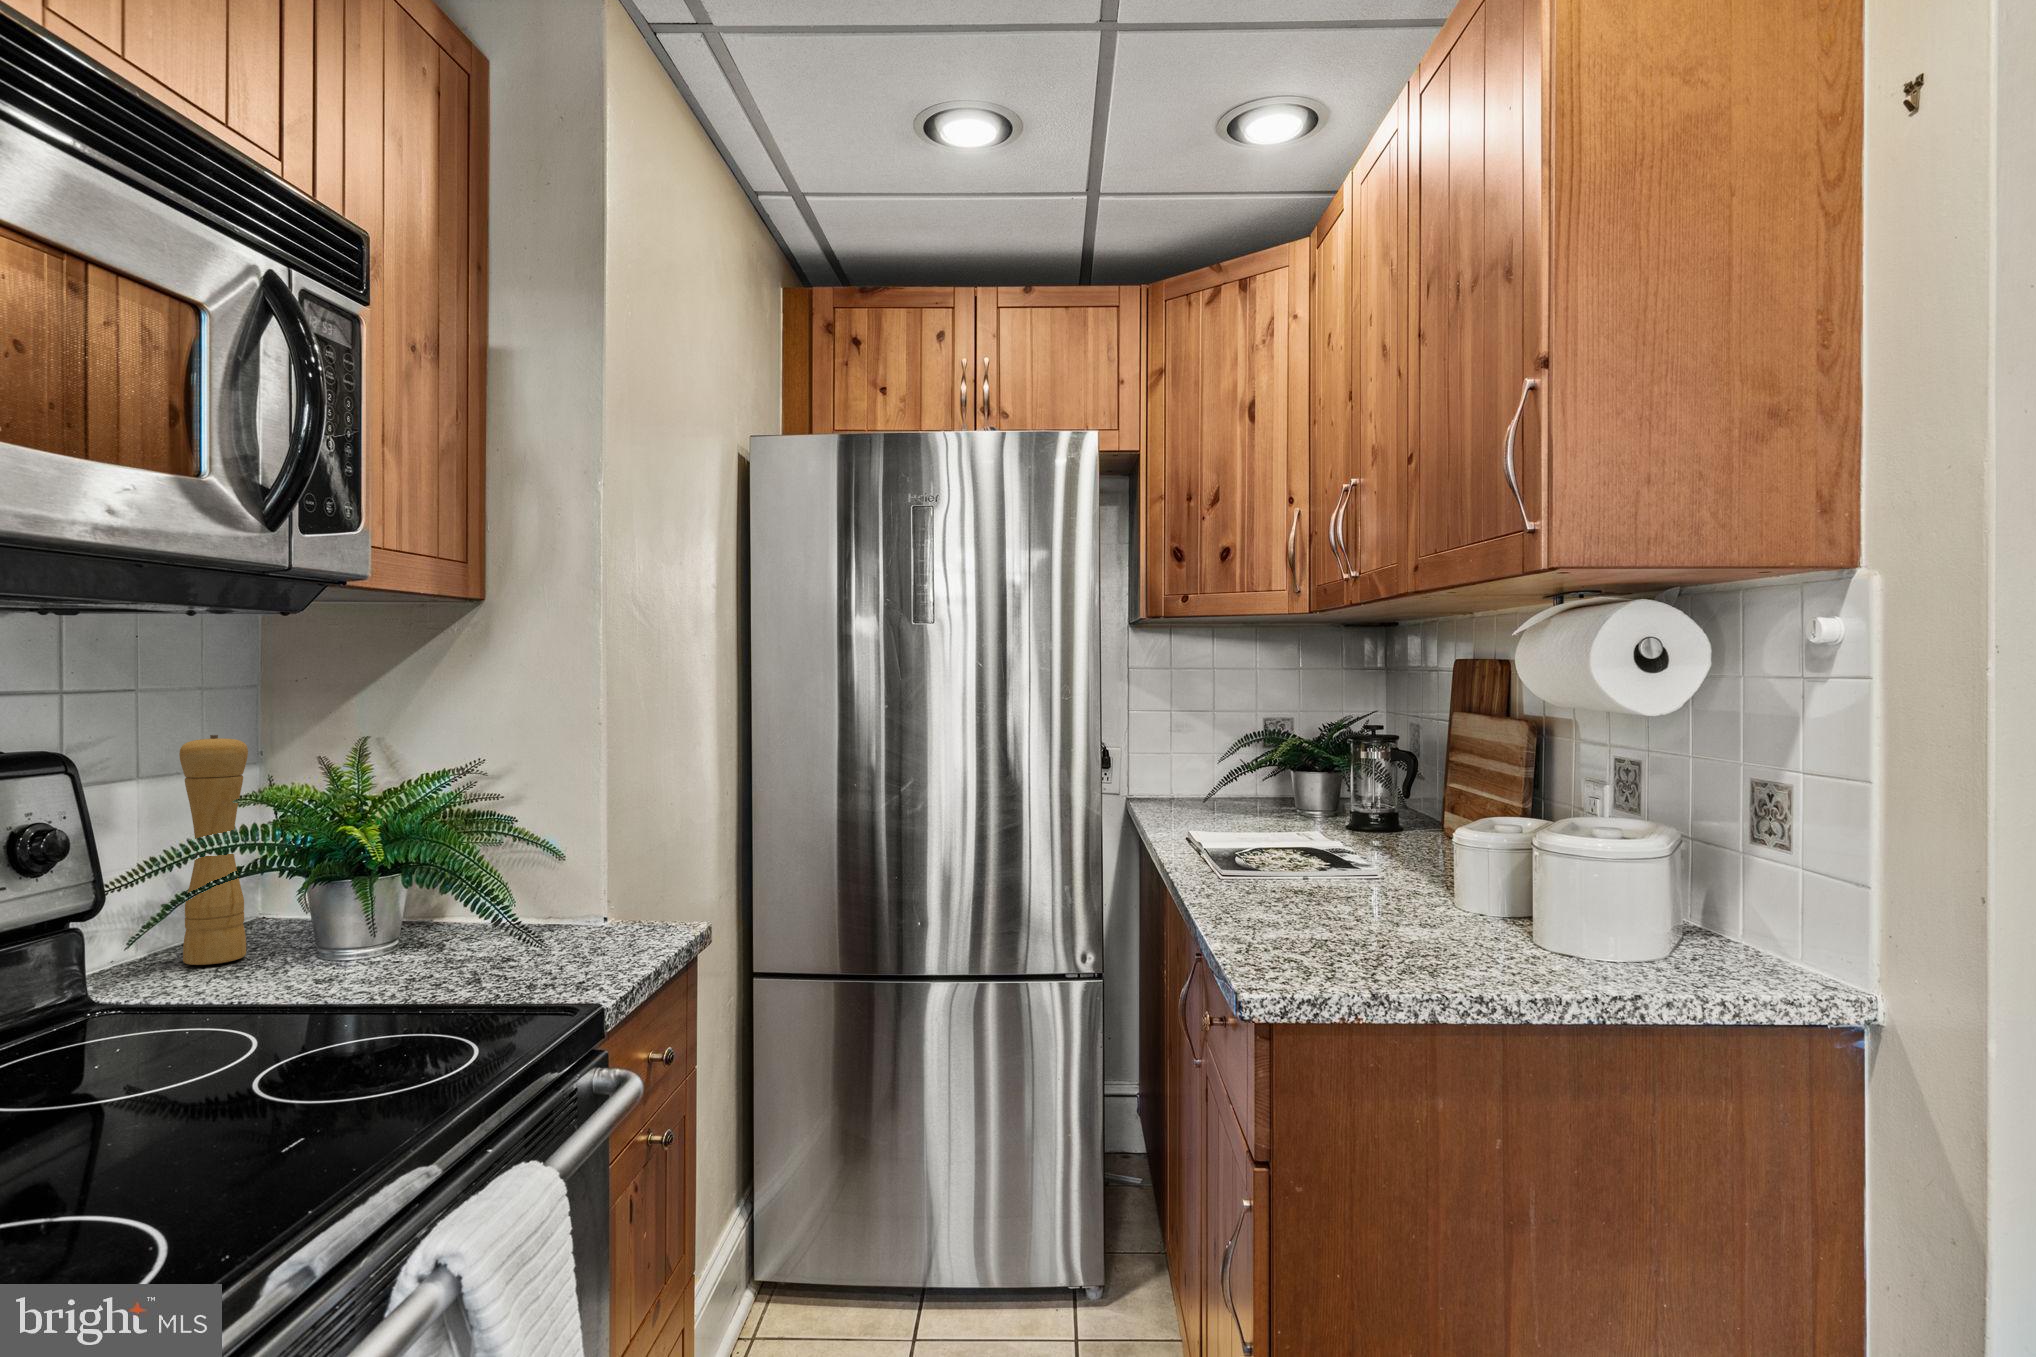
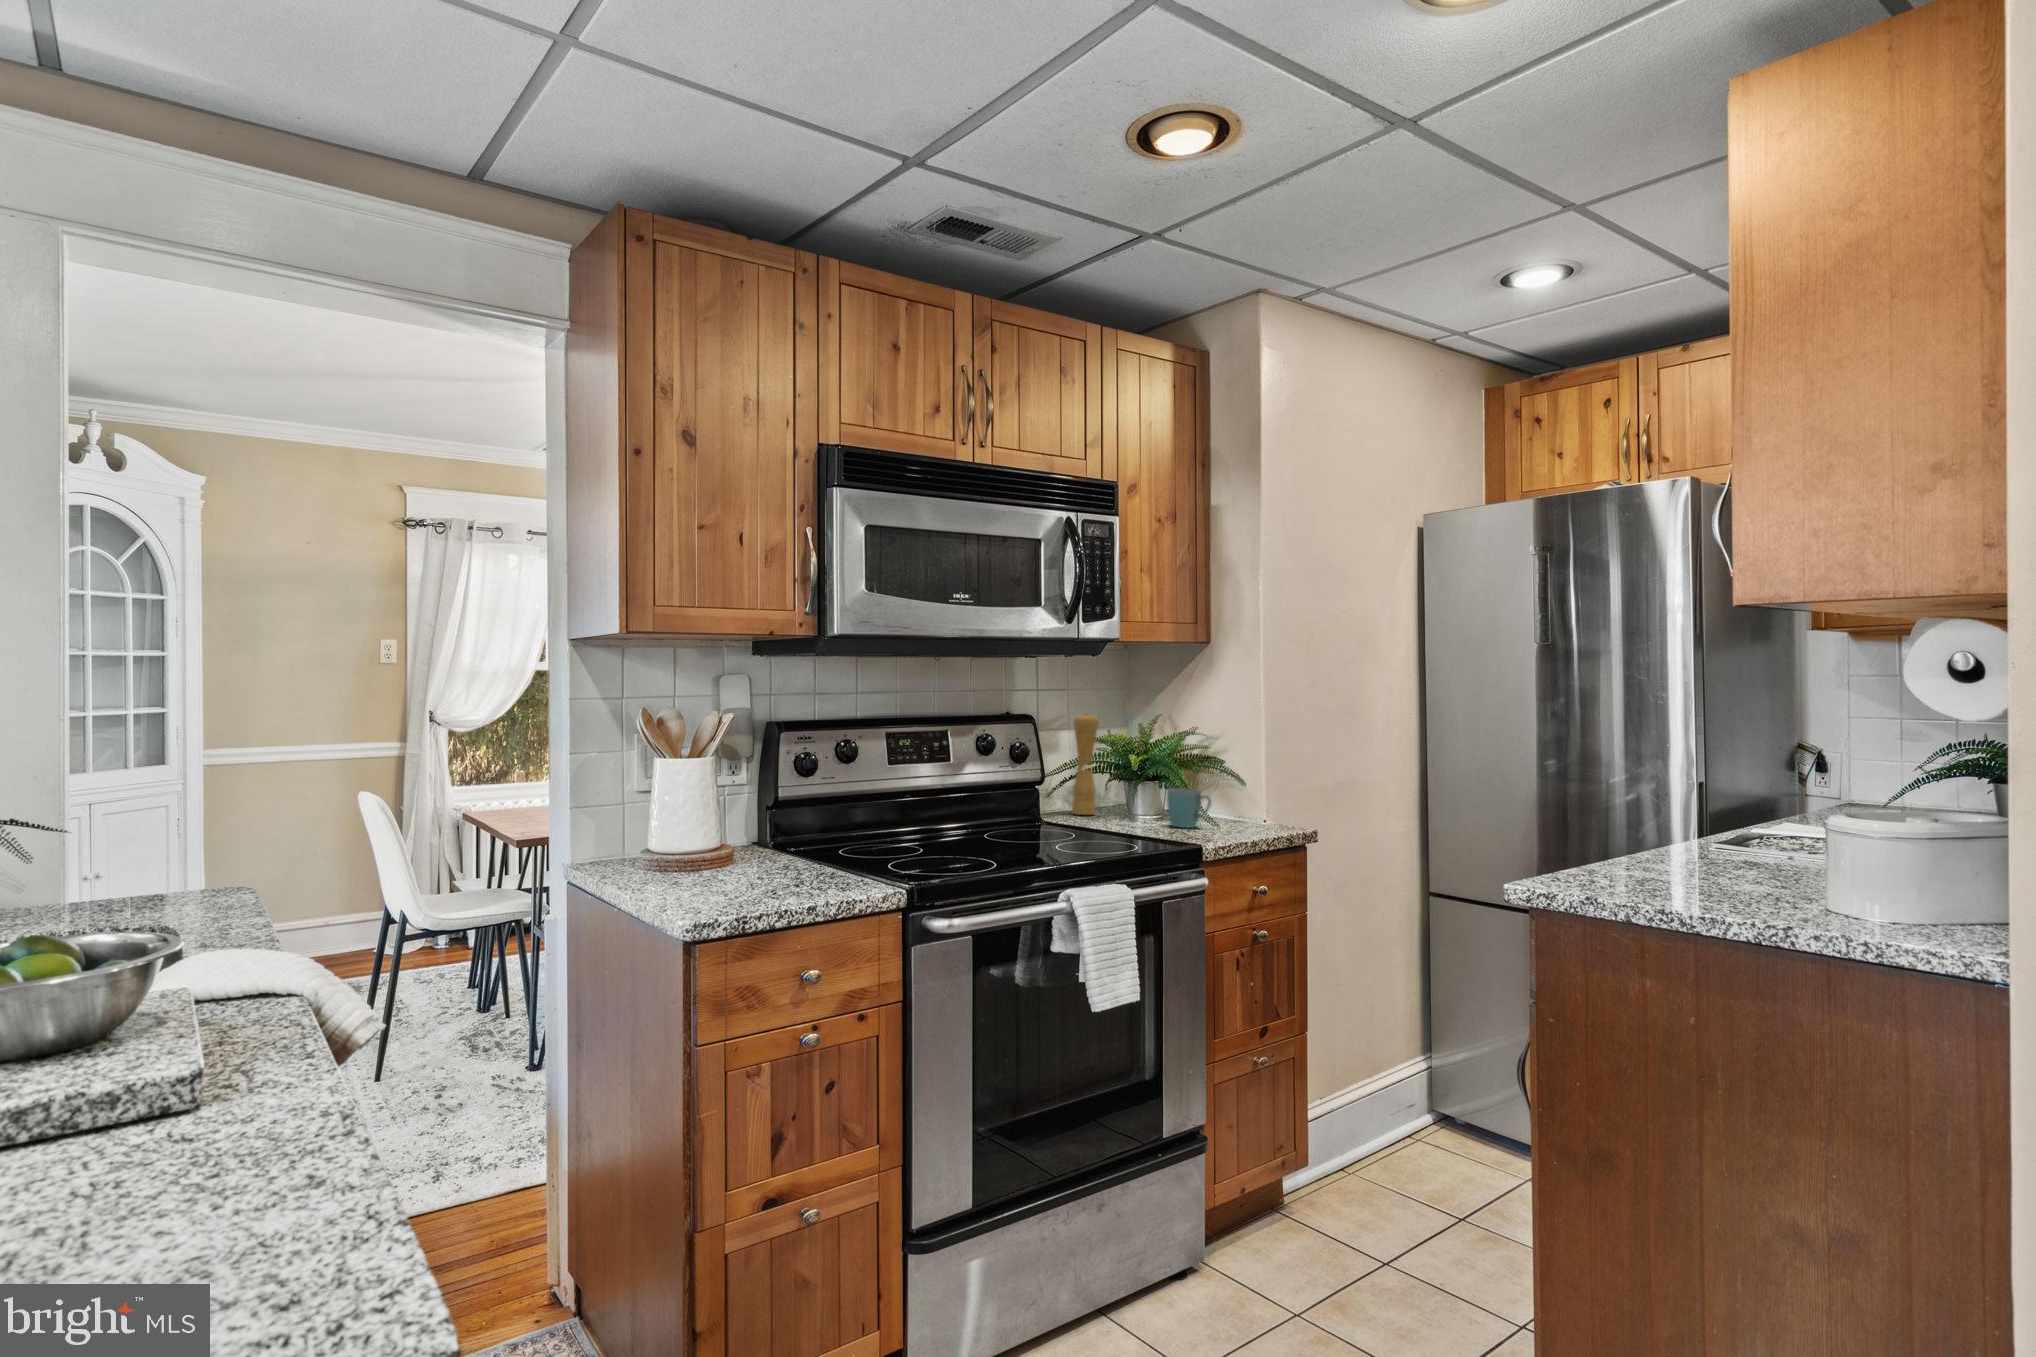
mug: none [453,873,554,958] -> present [1167,788,1211,828]

